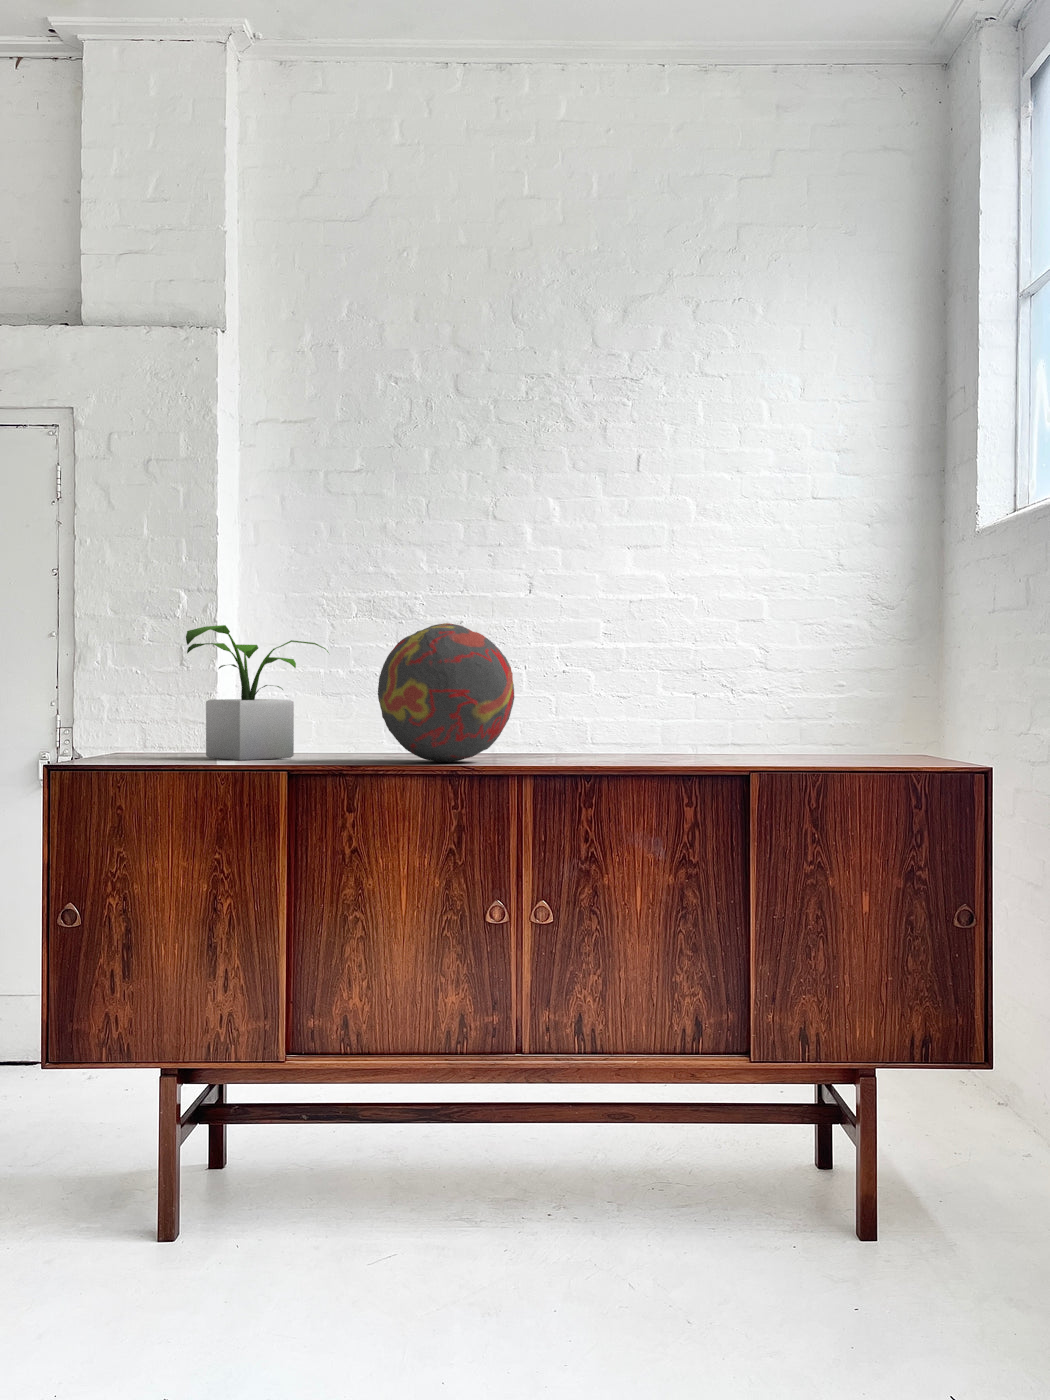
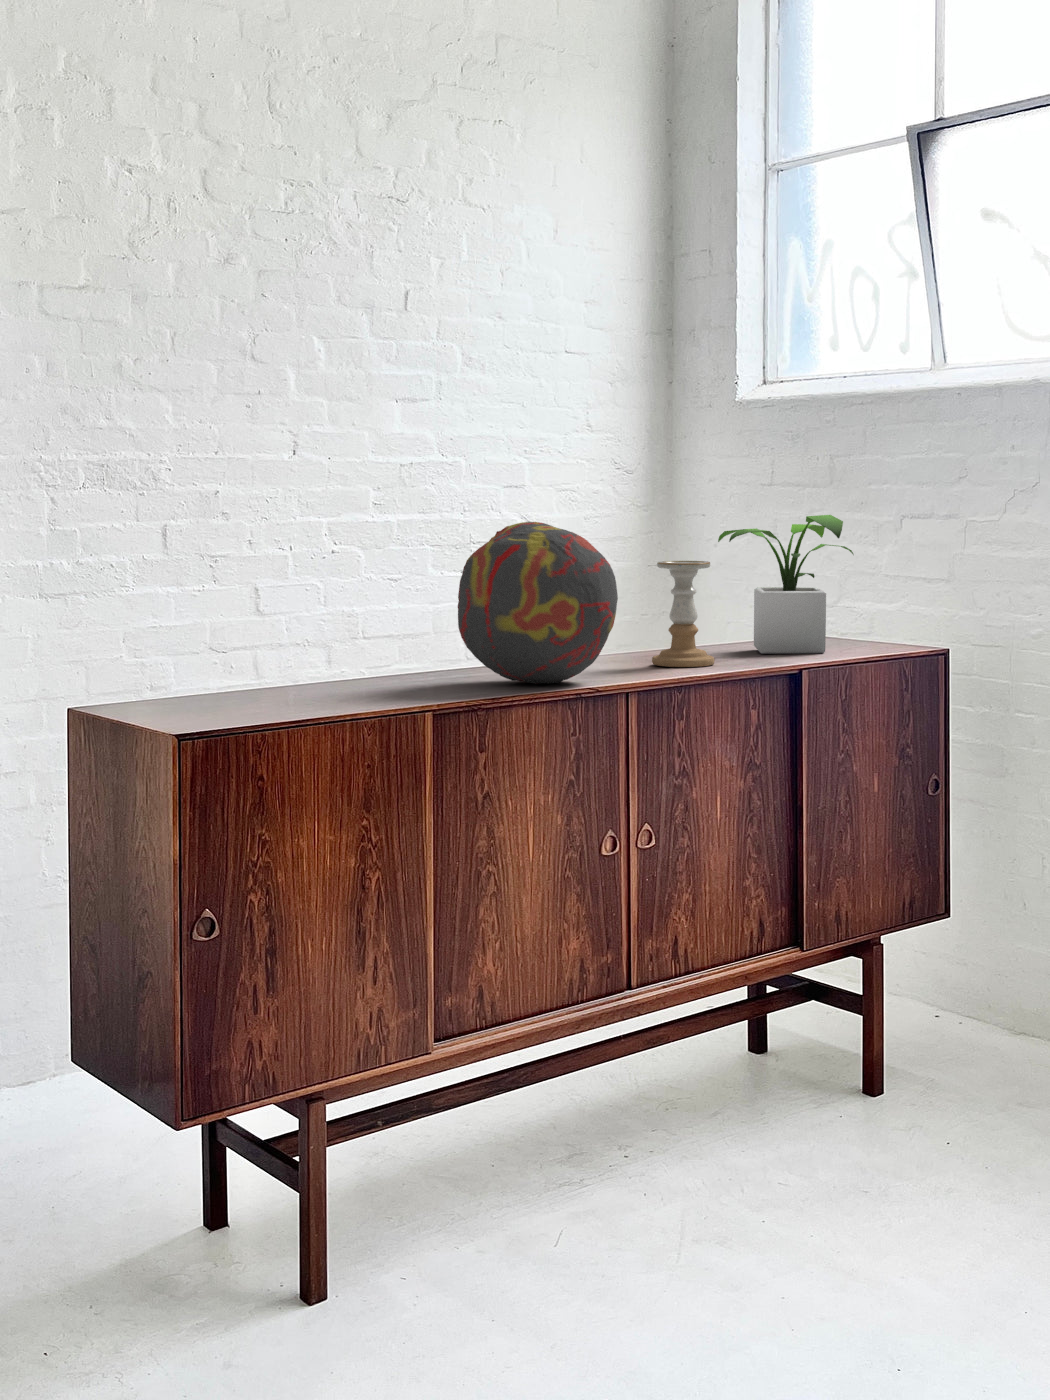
potted plant: present [186,625,329,761] -> present [718,515,853,654]
candle holder: none [613,666,671,763] -> present [652,560,715,667]

